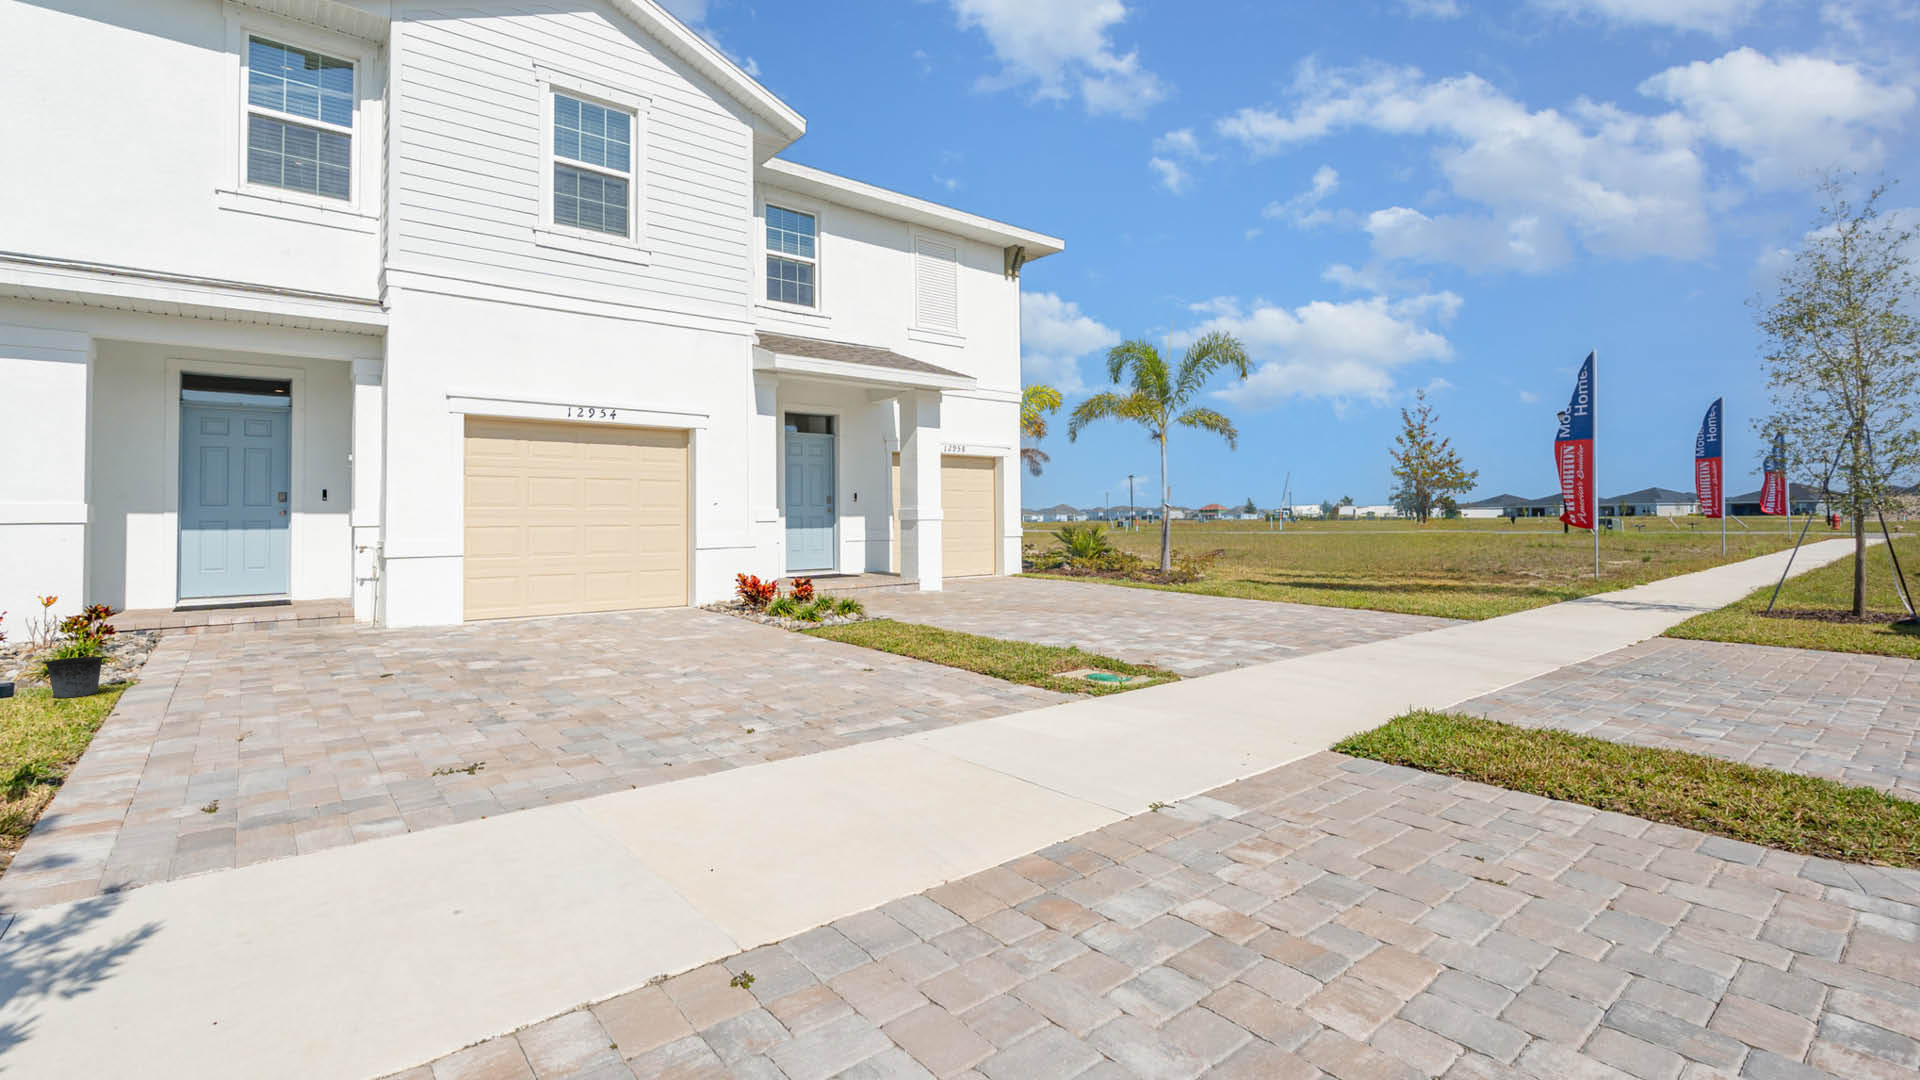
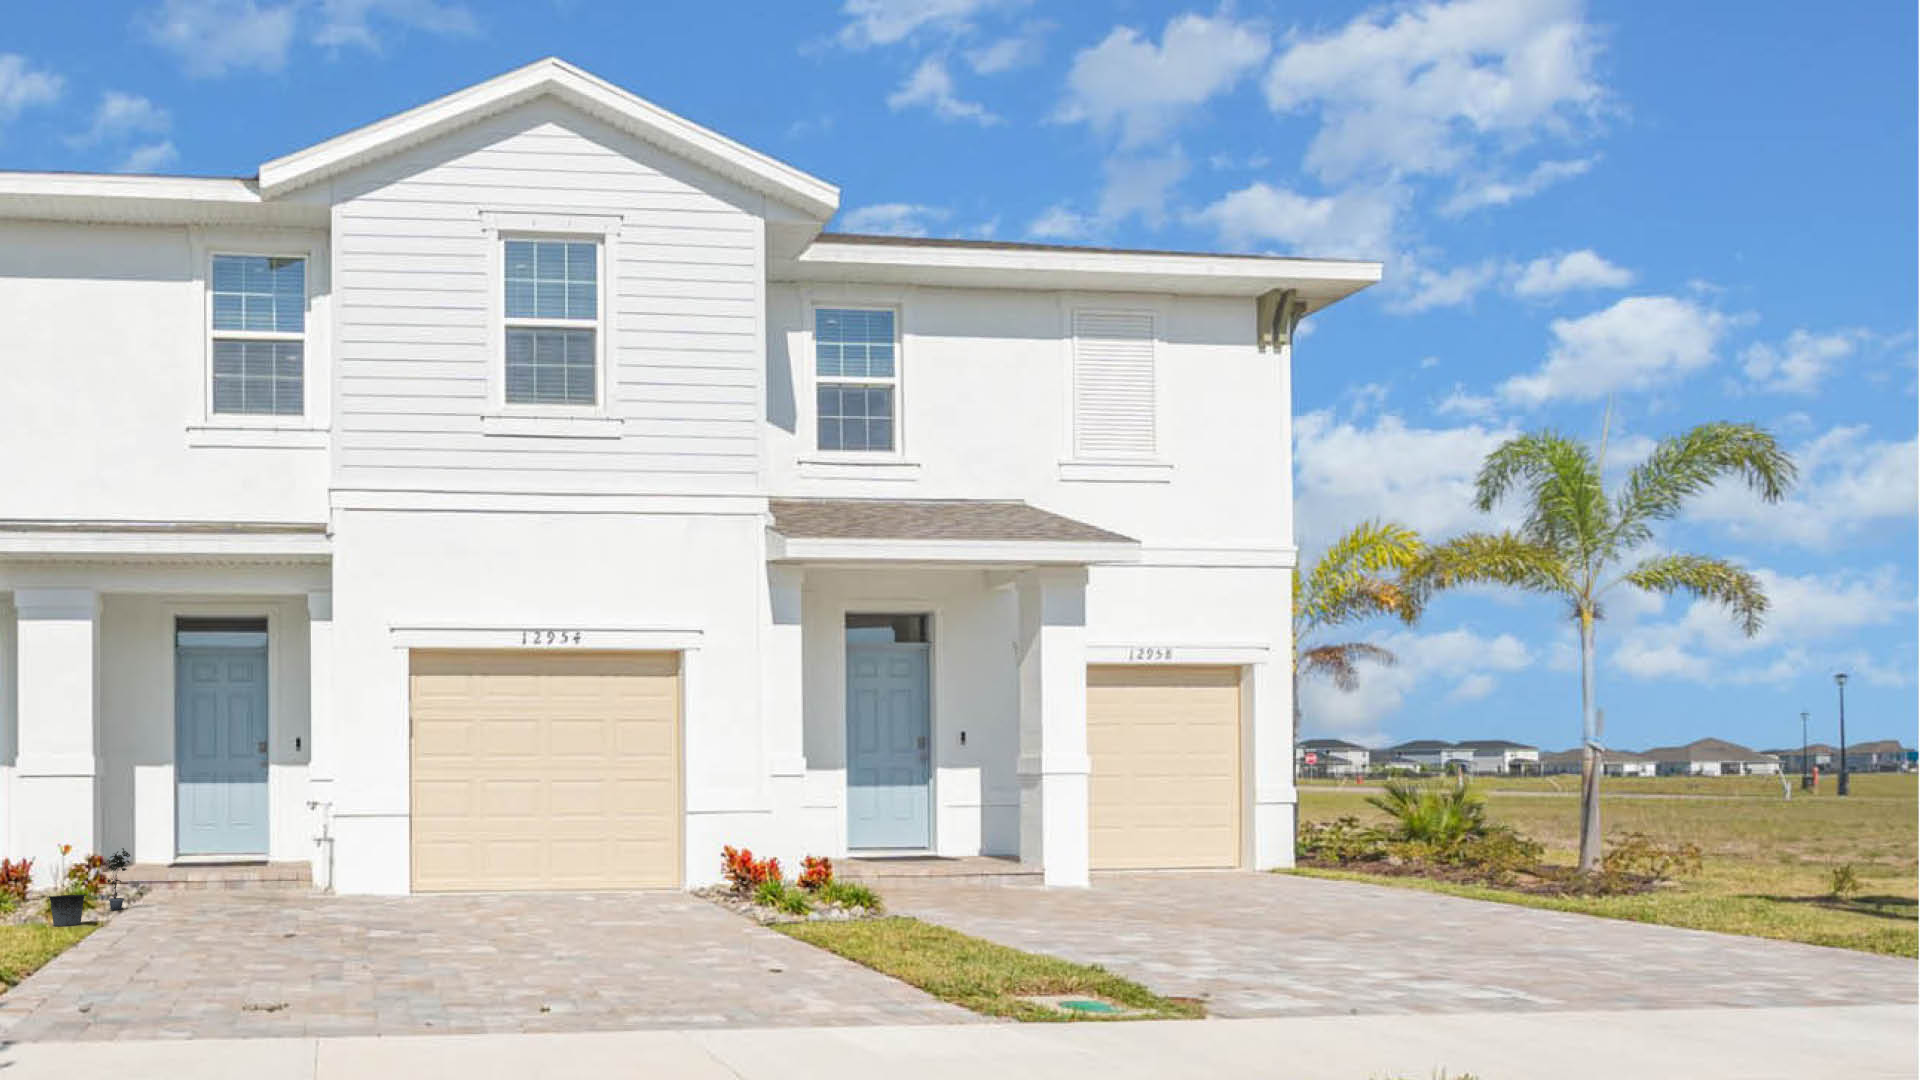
potted plant: none [119,597,160,666] -> present [106,848,130,910]

